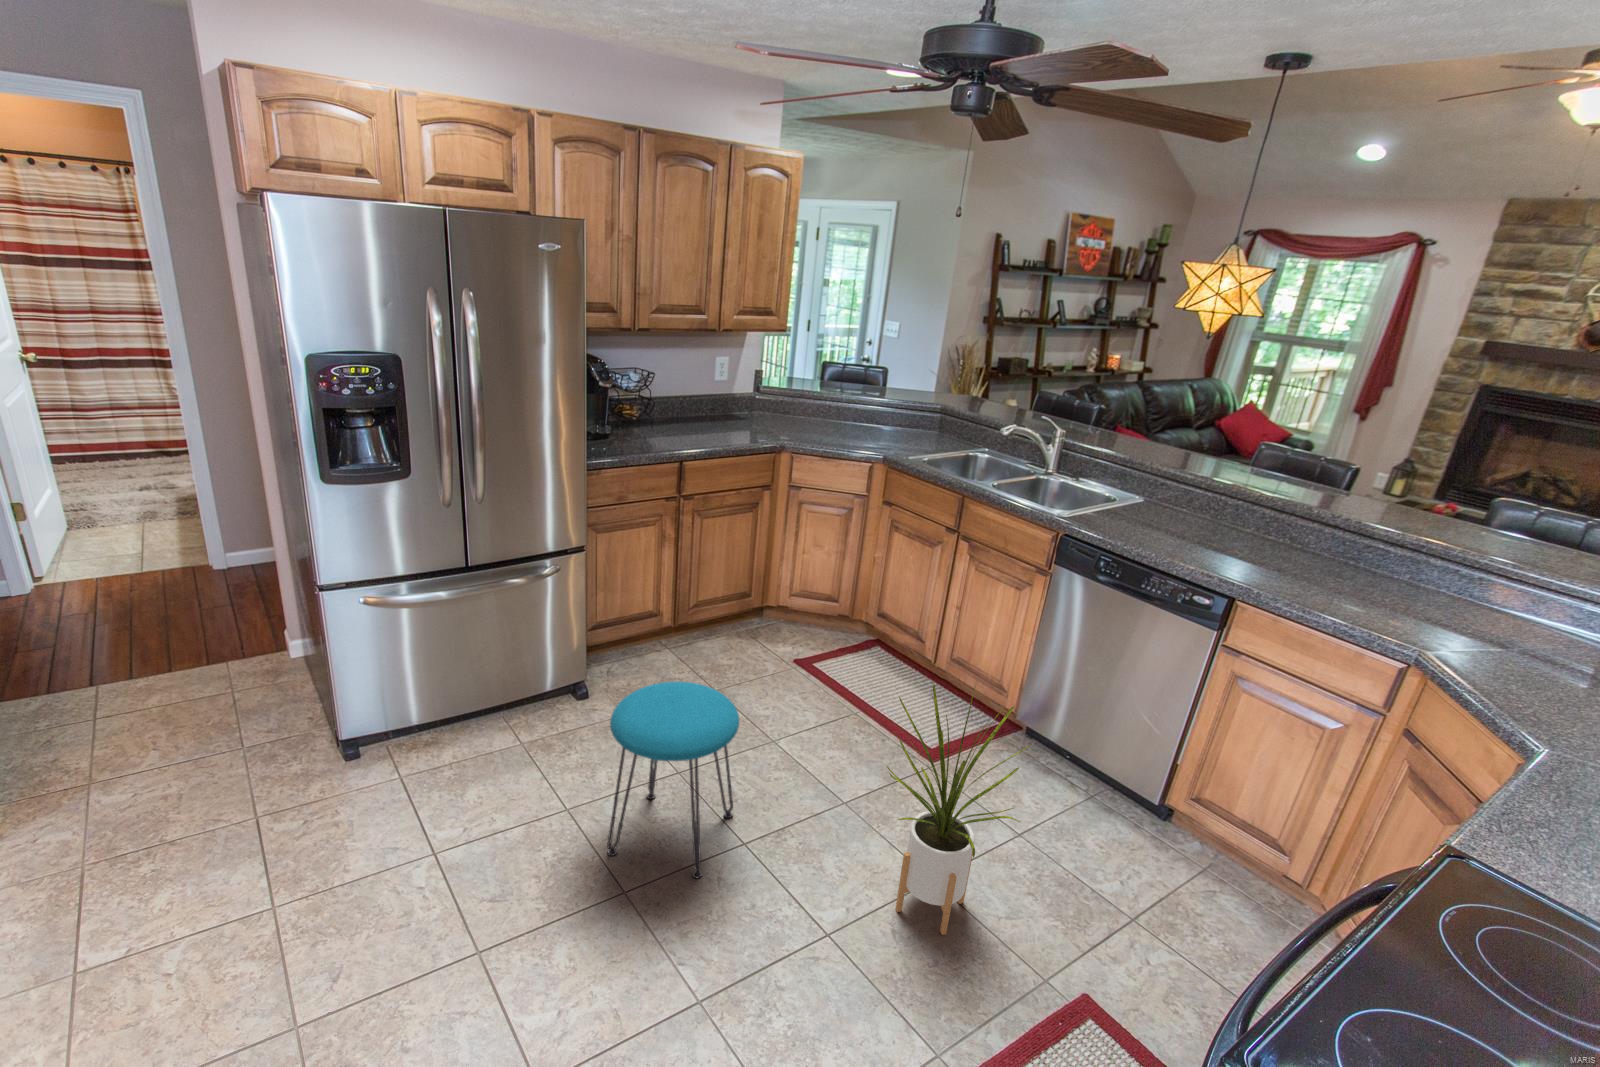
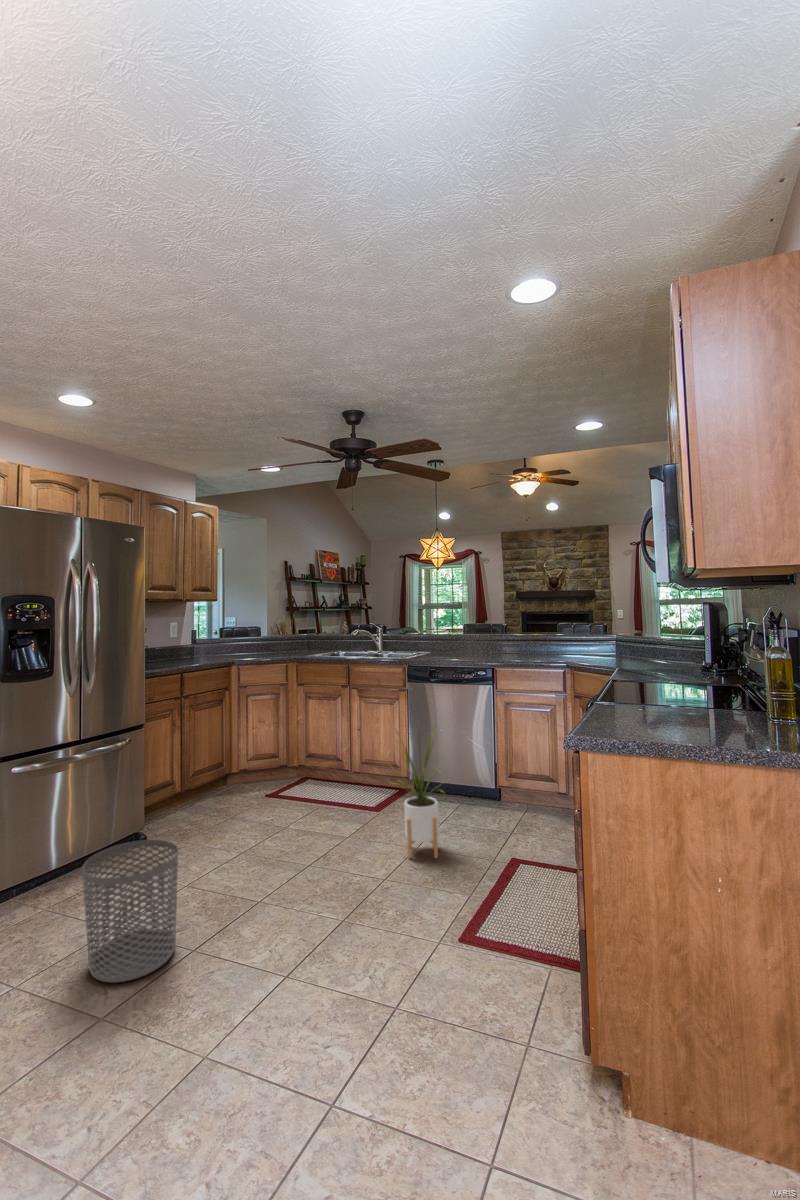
stool: present [607,681,740,878] -> none [222,773,301,894]
waste bin: none [328,763,476,964] -> present [82,840,178,983]

